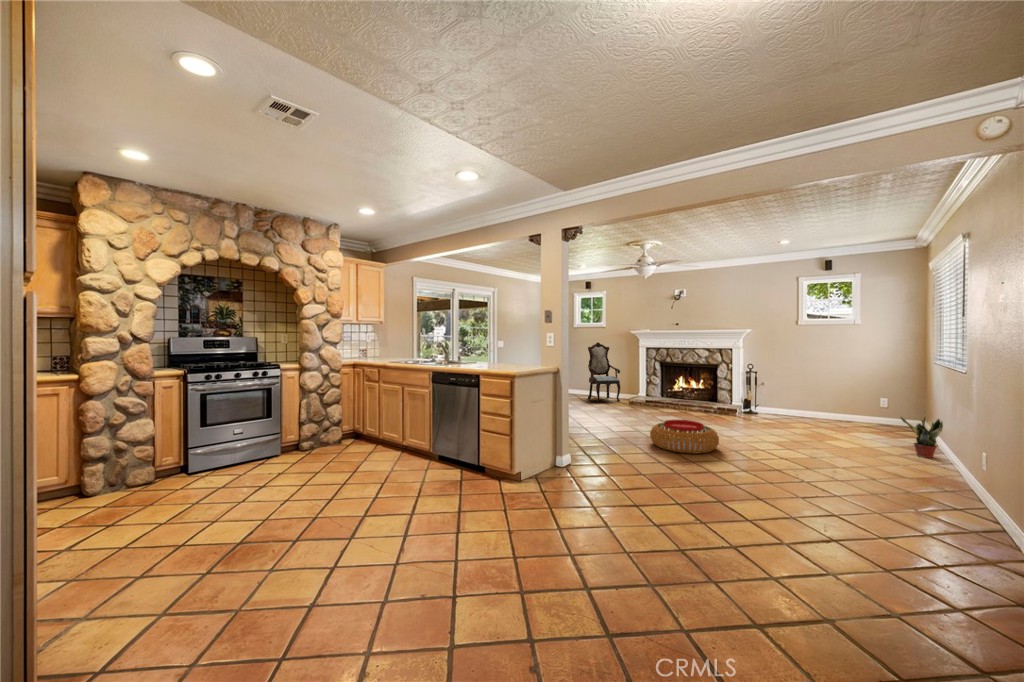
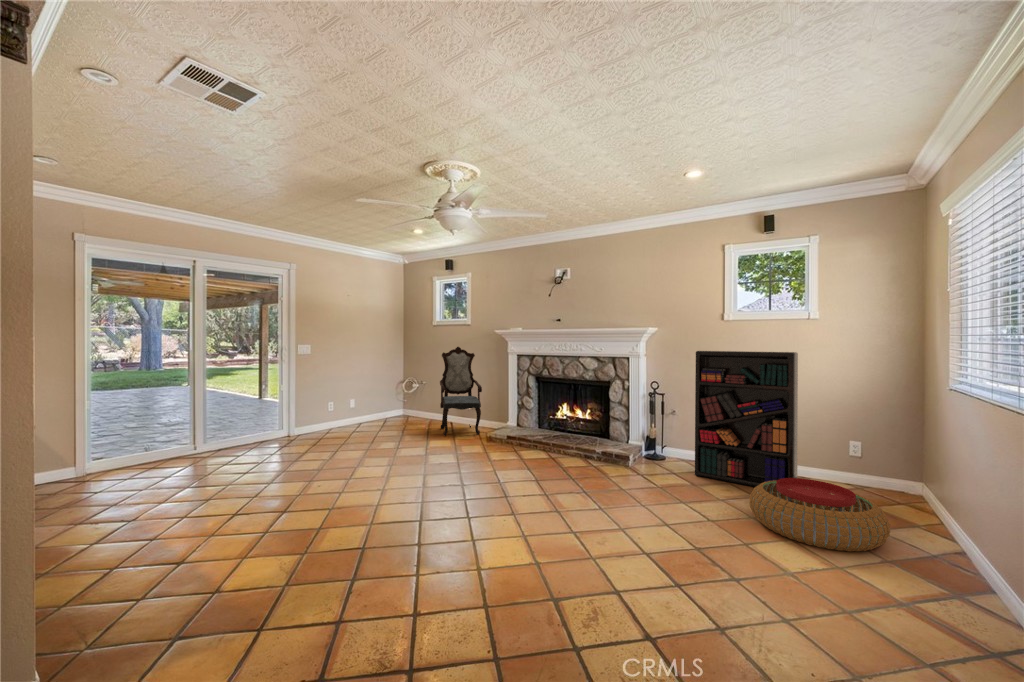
bookshelf: none [781,344,847,427] -> present [695,351,798,489]
potted plant: present [901,416,943,458] -> none [902,496,1007,614]
pouf: present [650,420,719,453] -> present [749,478,890,552]

